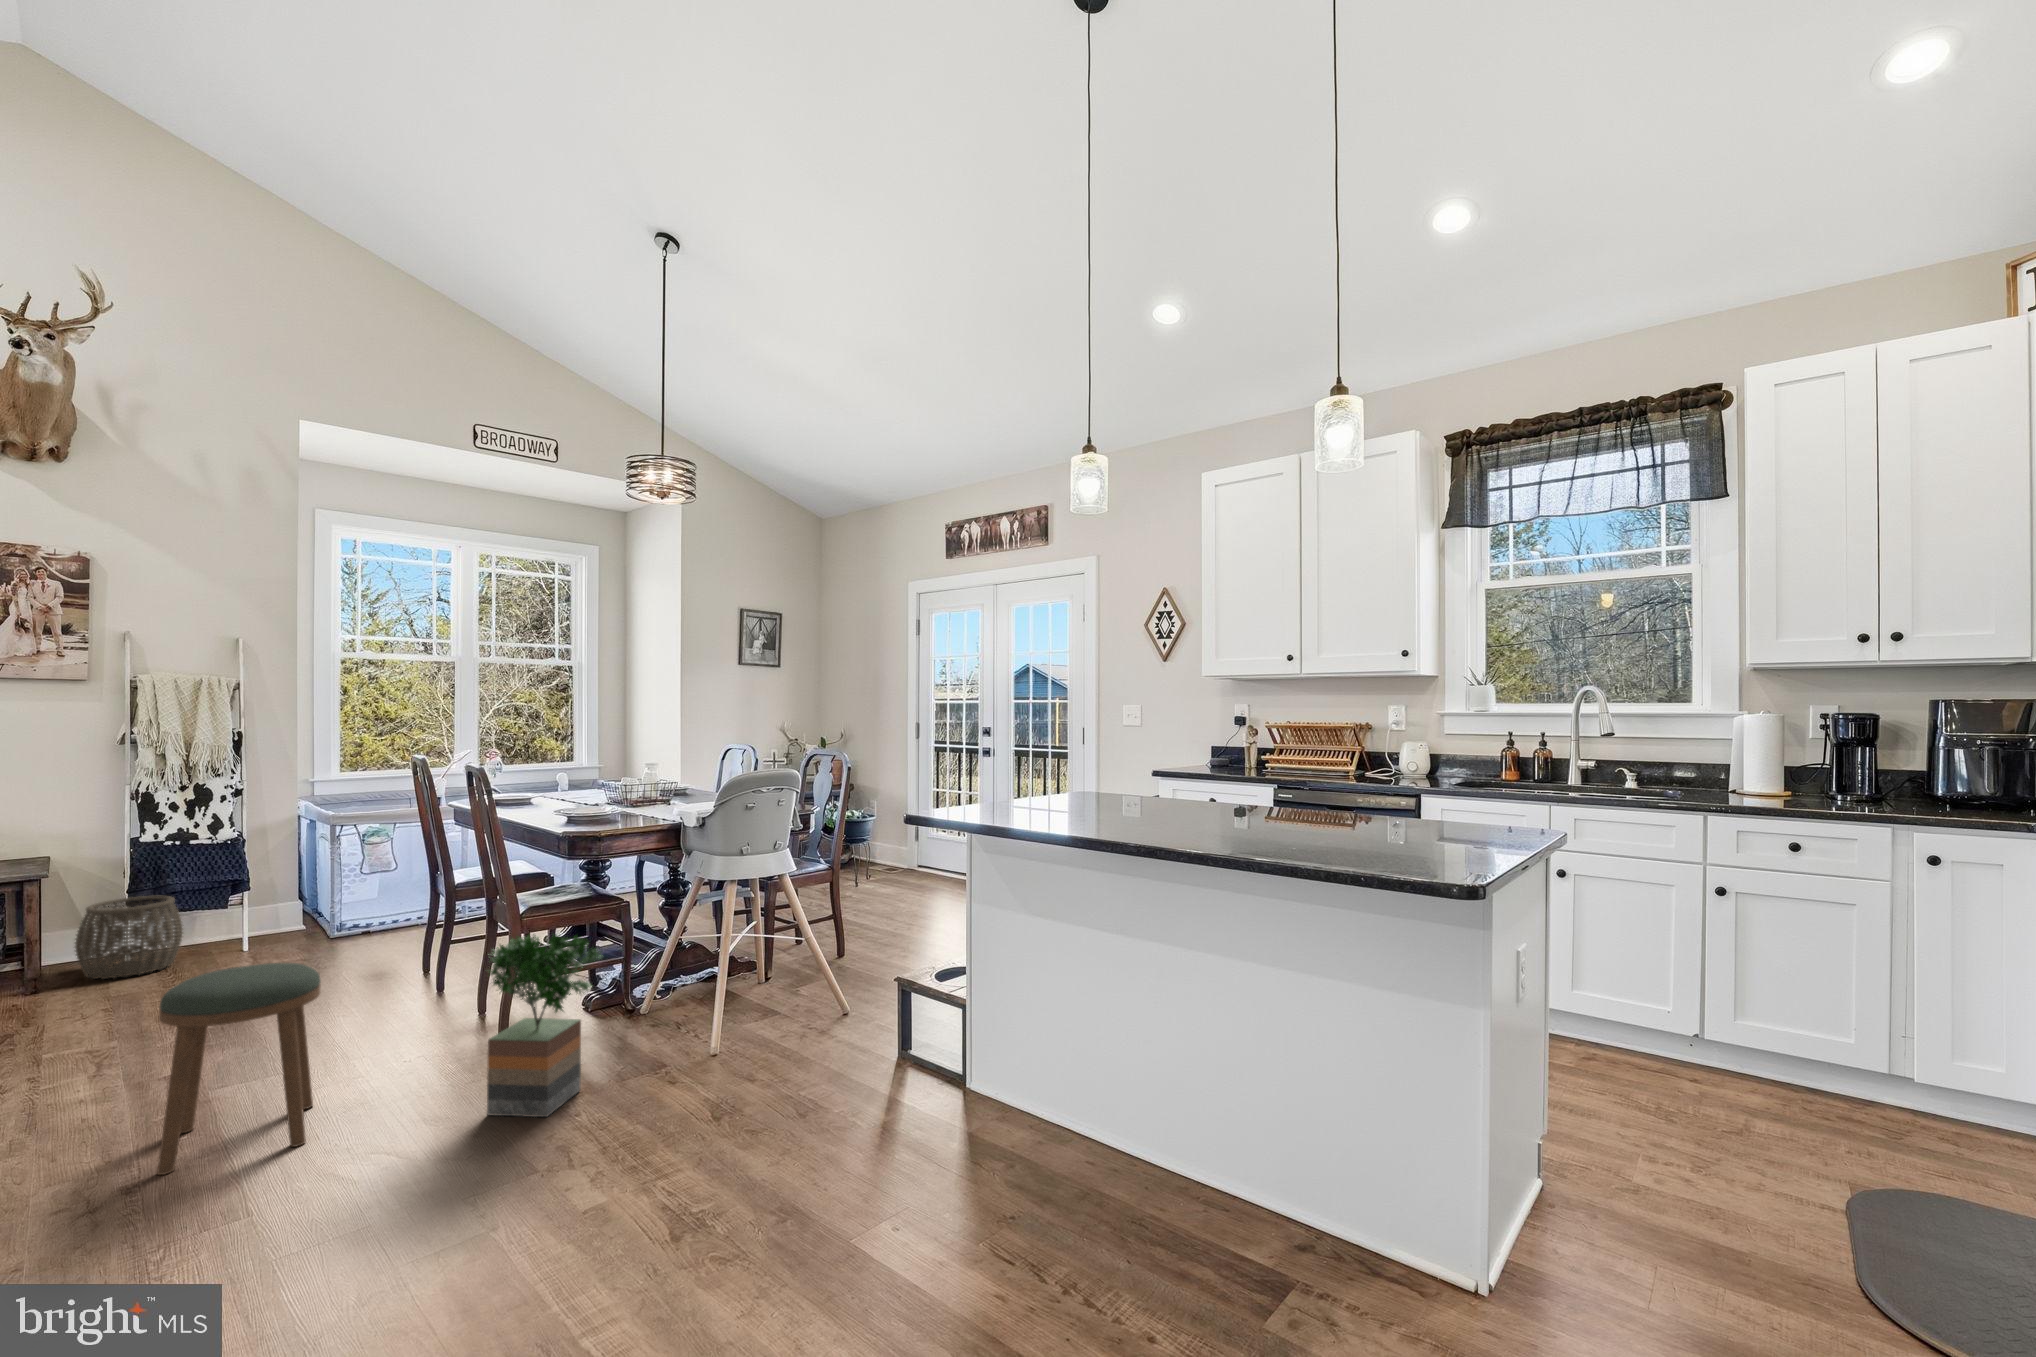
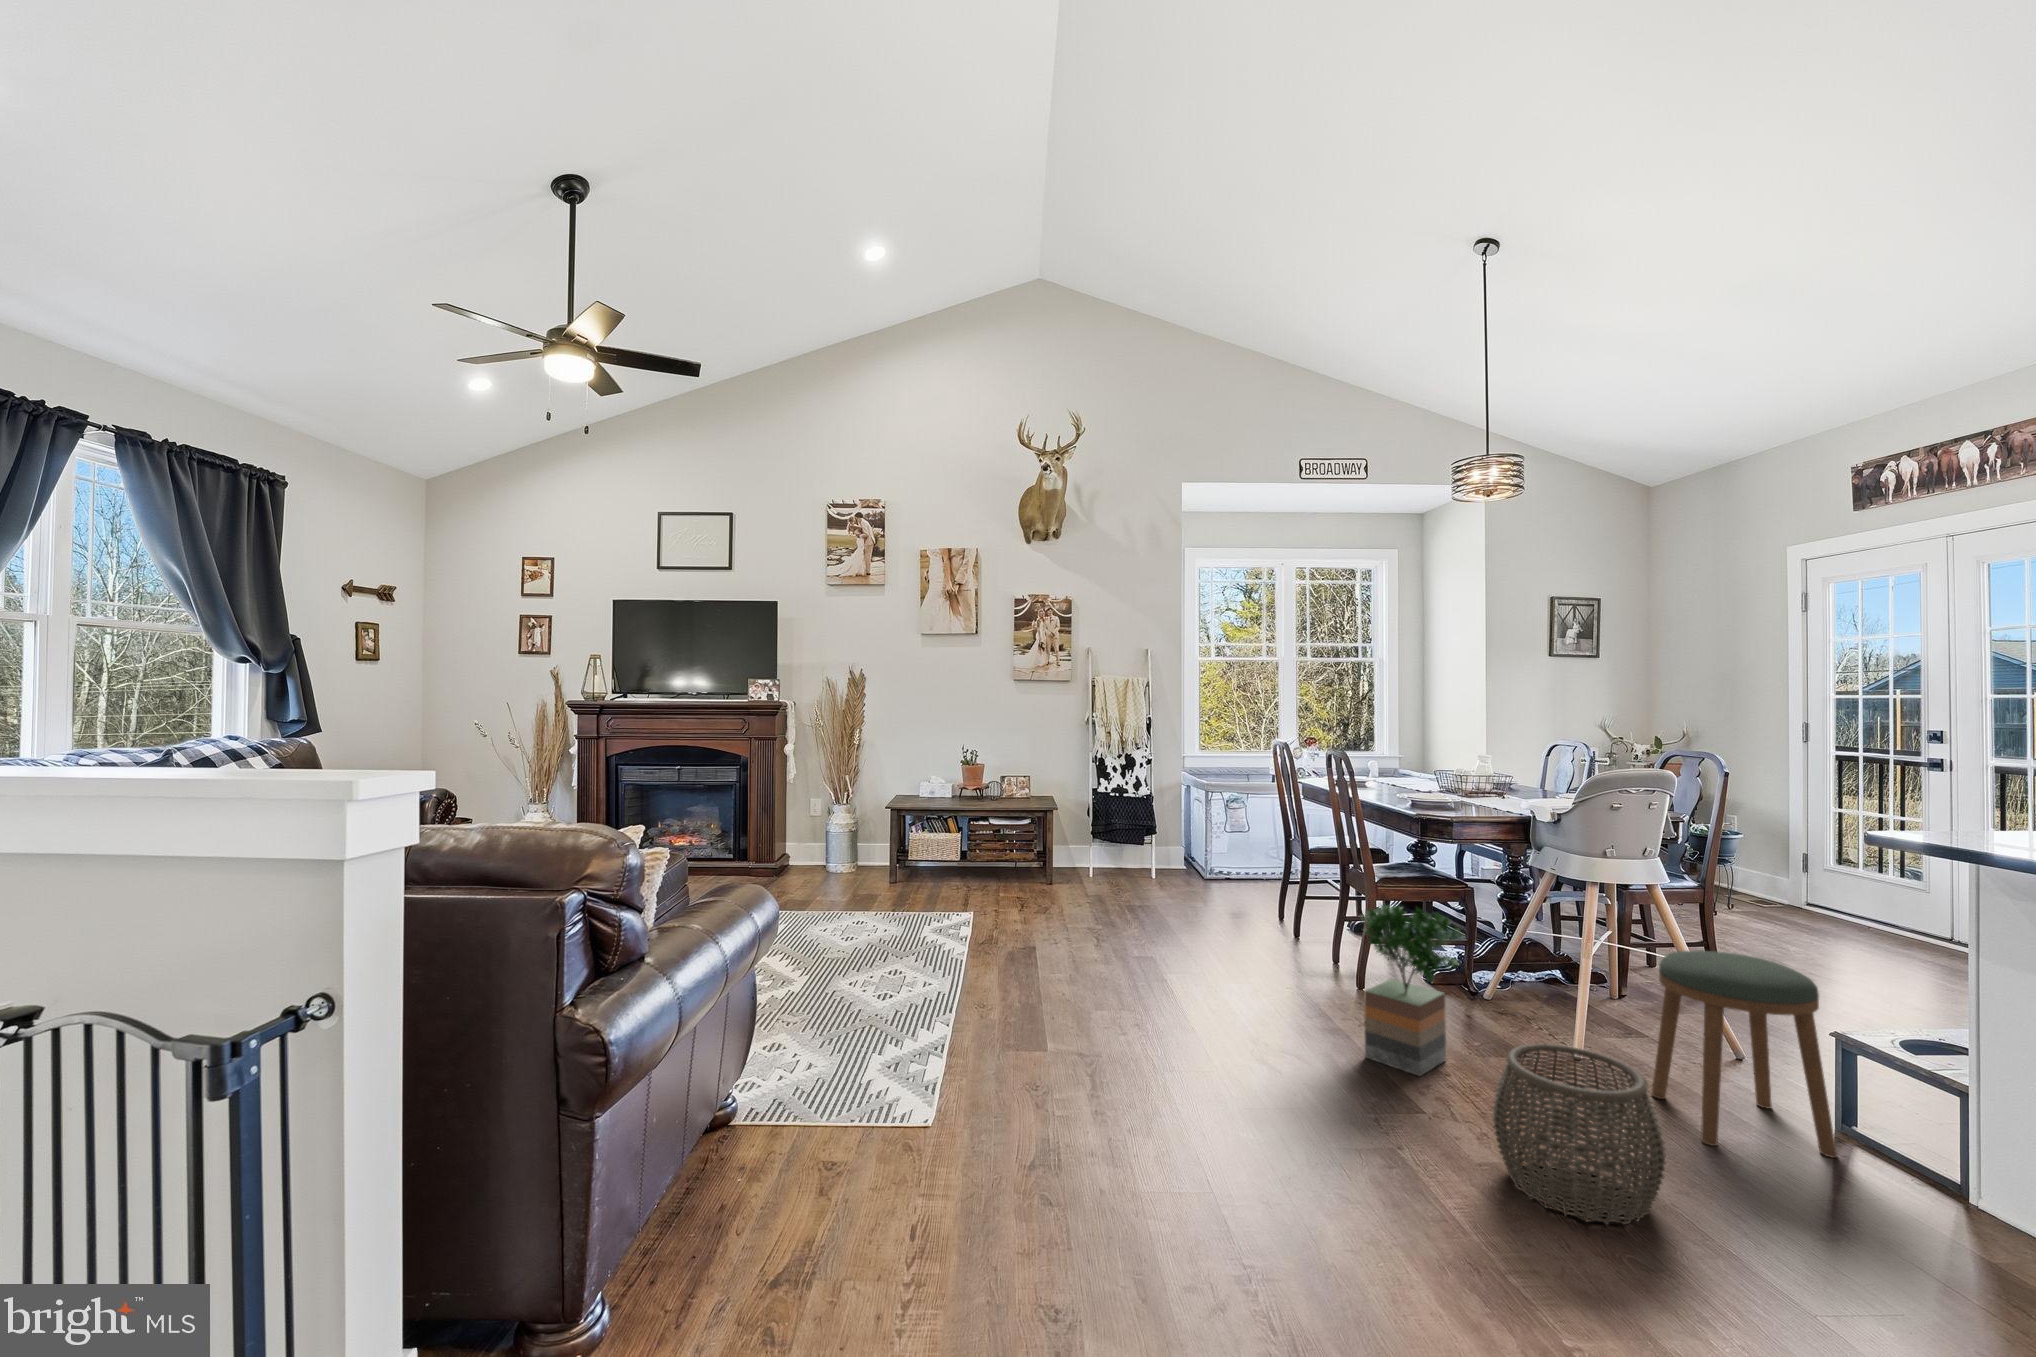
woven basket: present [75,896,183,979] -> present [1493,1044,1666,1225]
stool: present [157,963,321,1175] -> present [1652,951,1837,1158]

